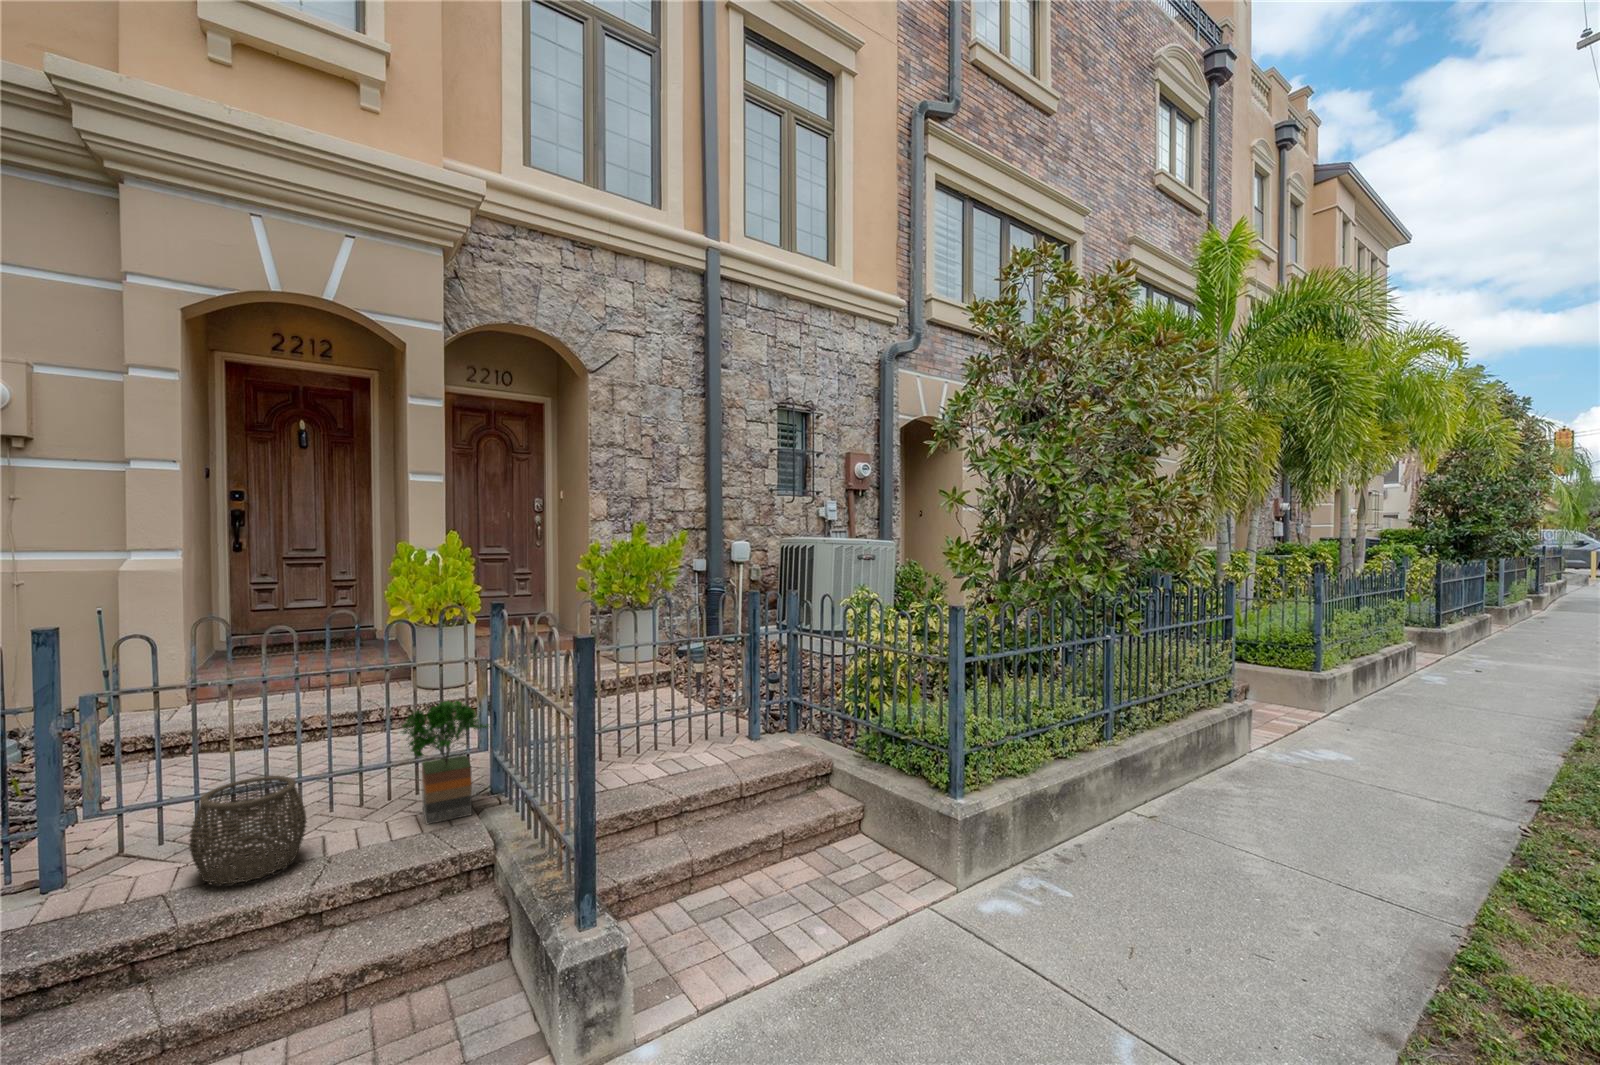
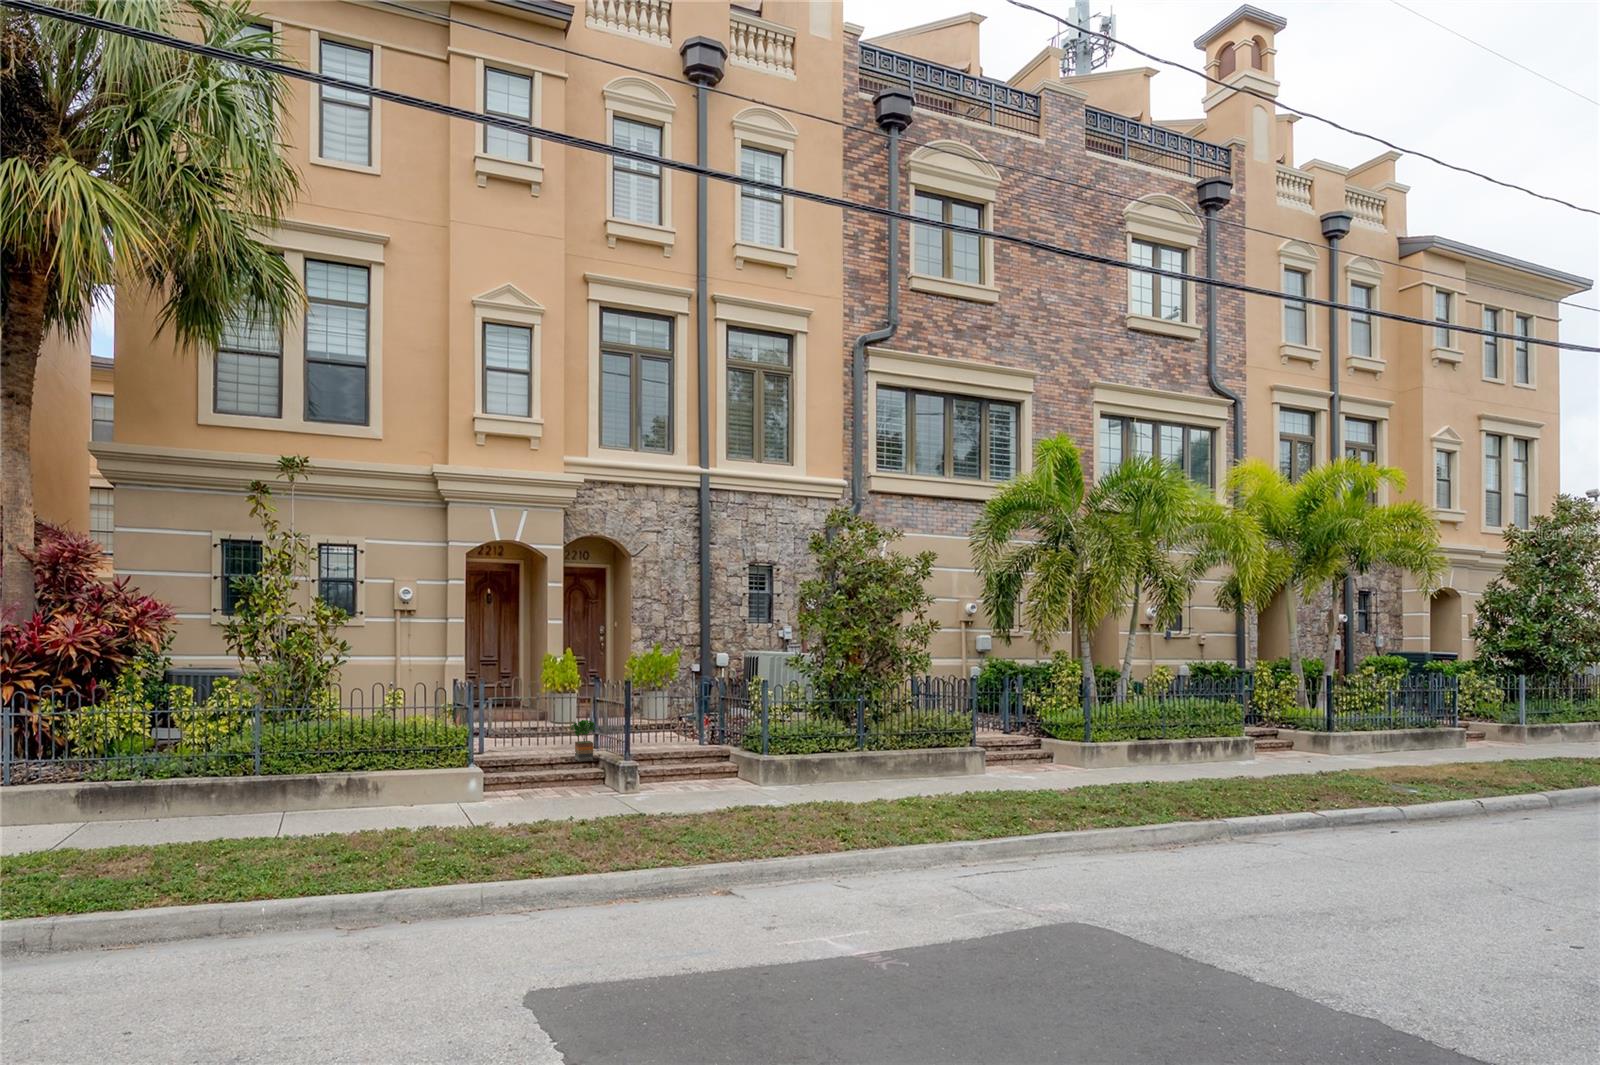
woven basket: present [189,776,306,885] -> none [517,738,547,767]

